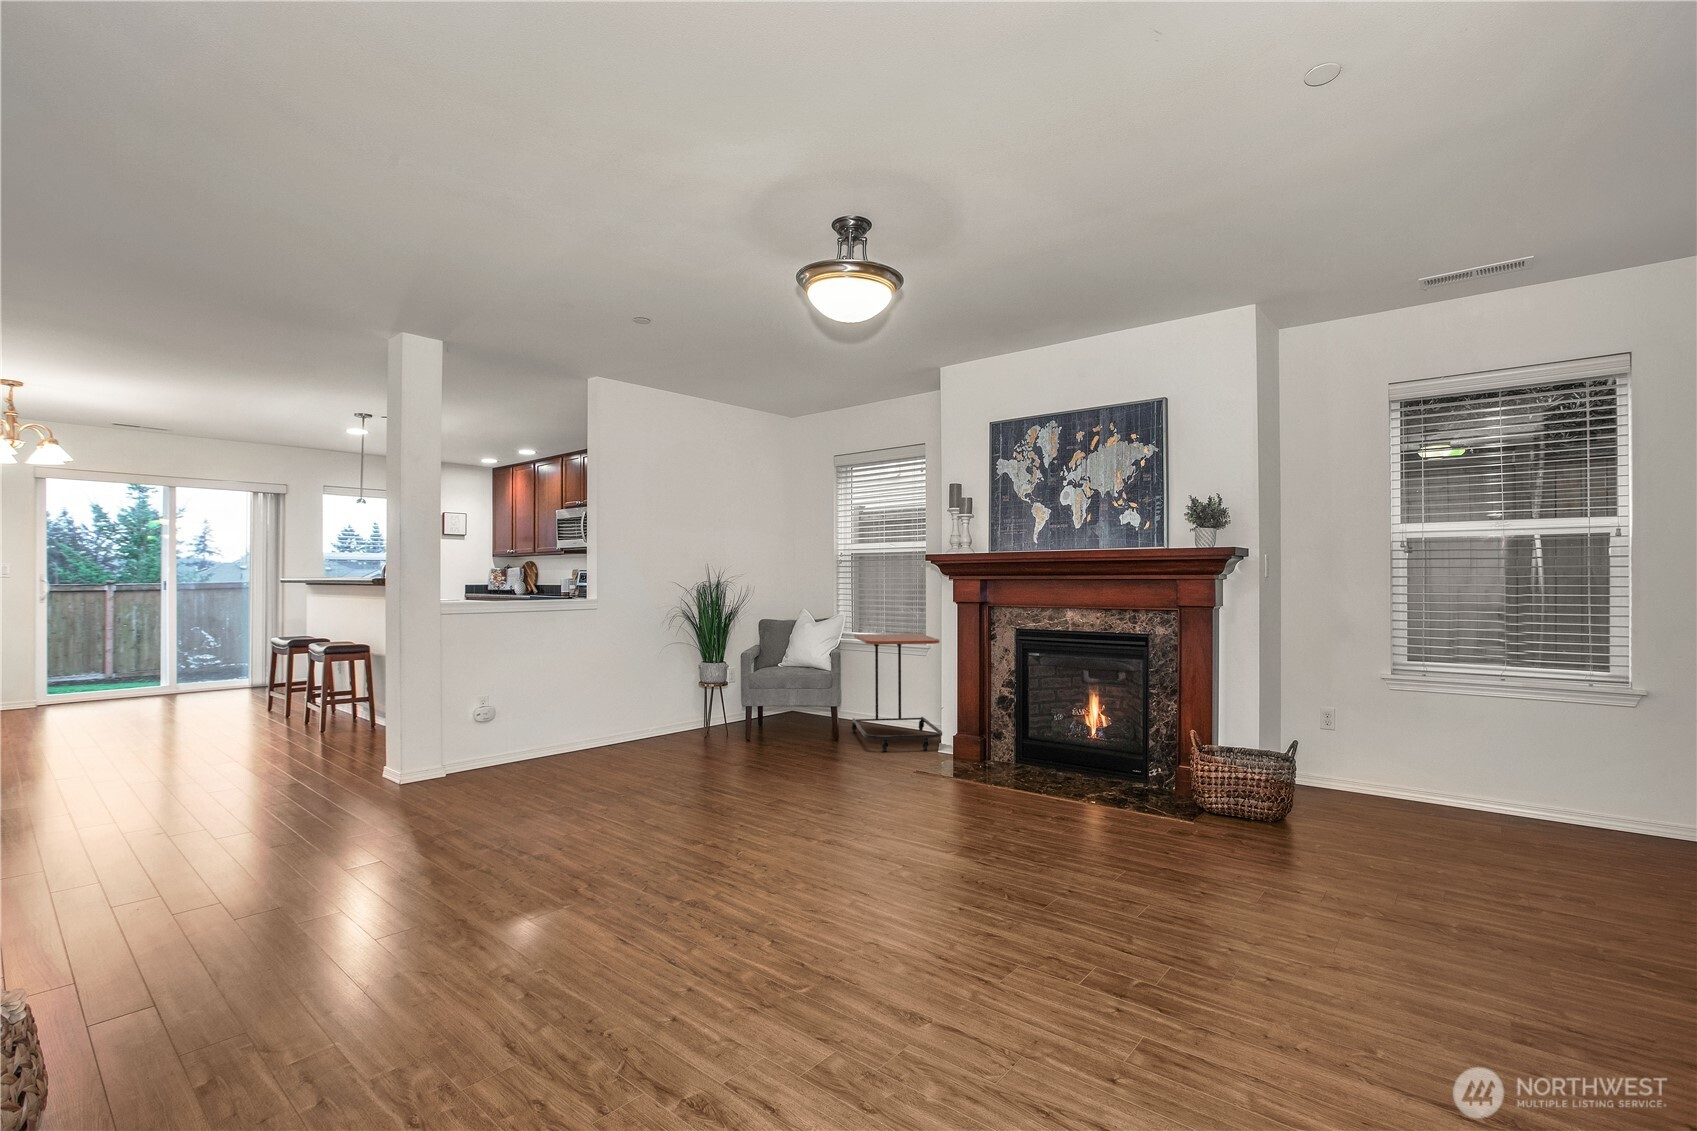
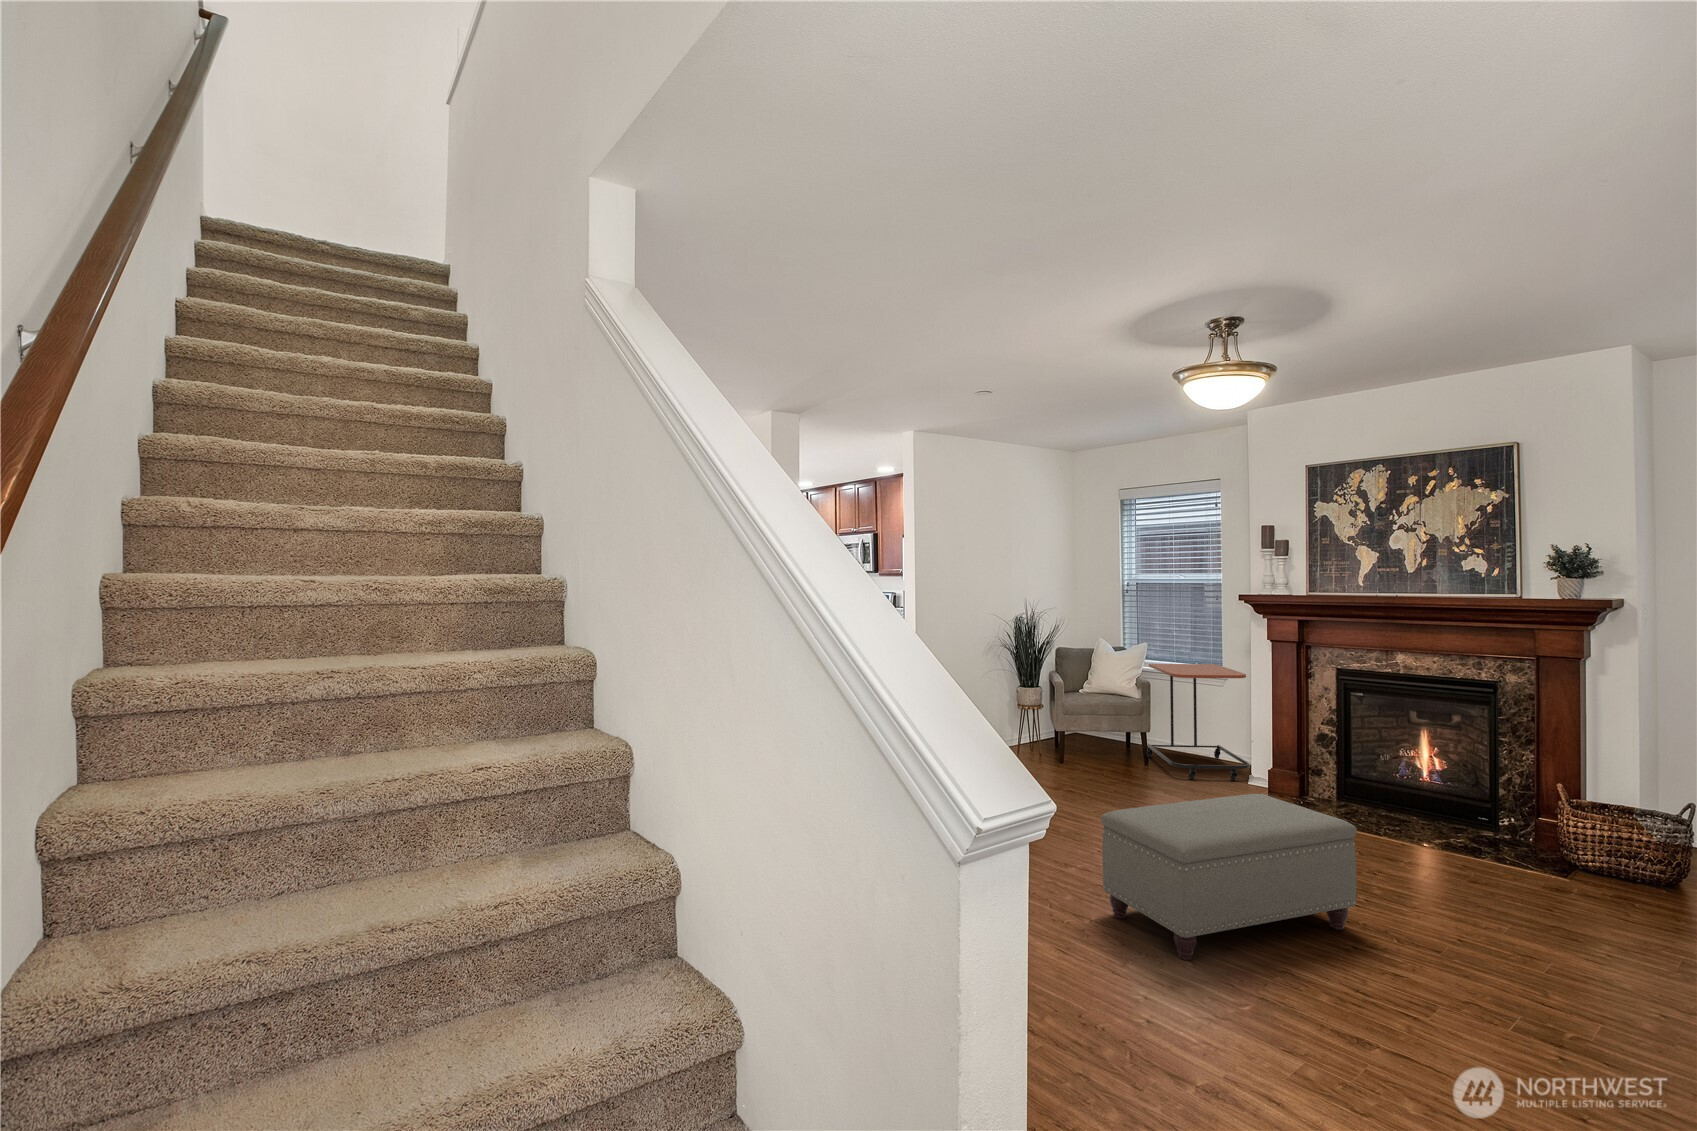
ottoman: none [698,750,971,944] -> present [1101,794,1357,960]

